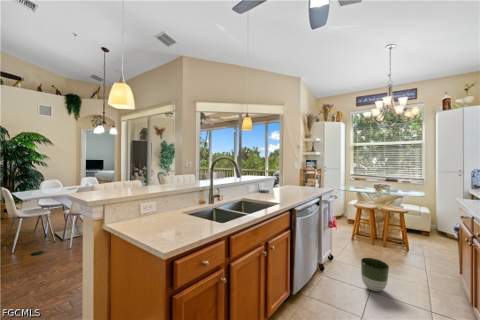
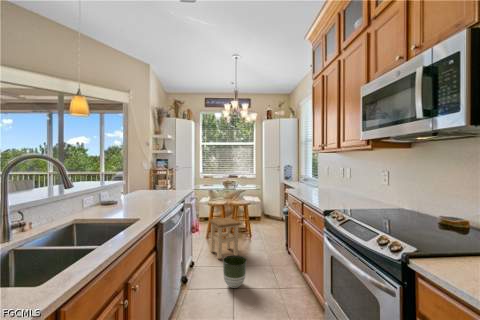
stool: none [353,220,389,264] -> present [209,218,240,259]

